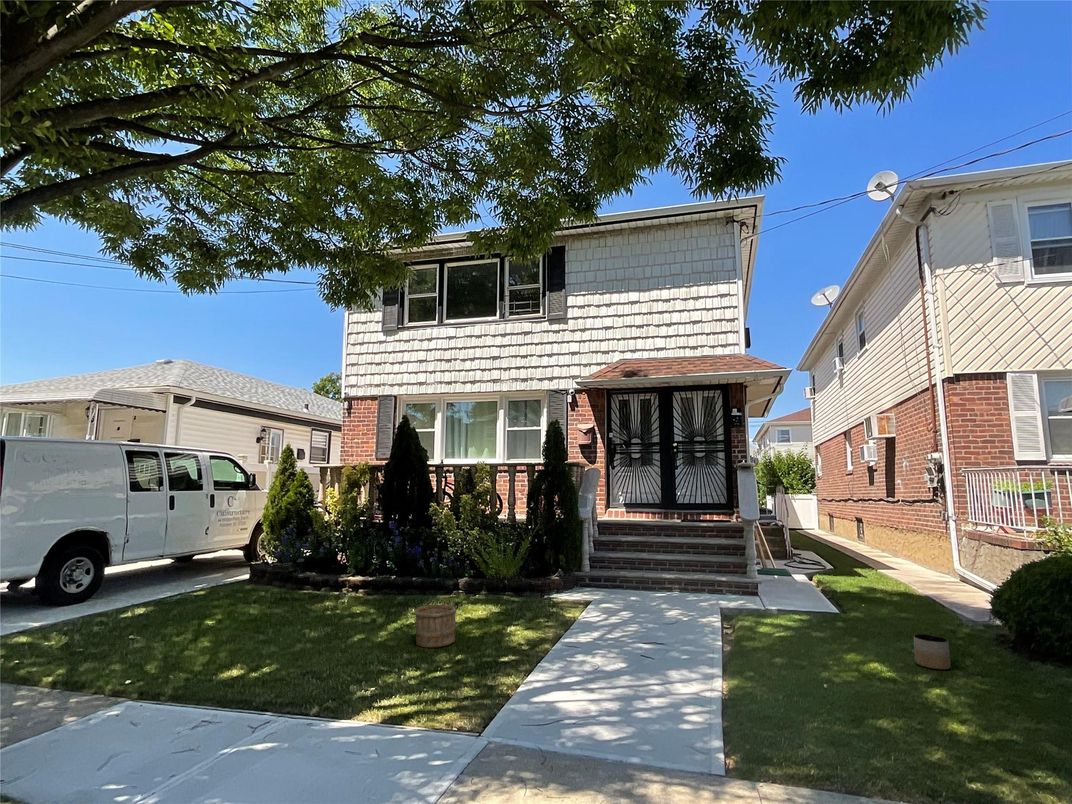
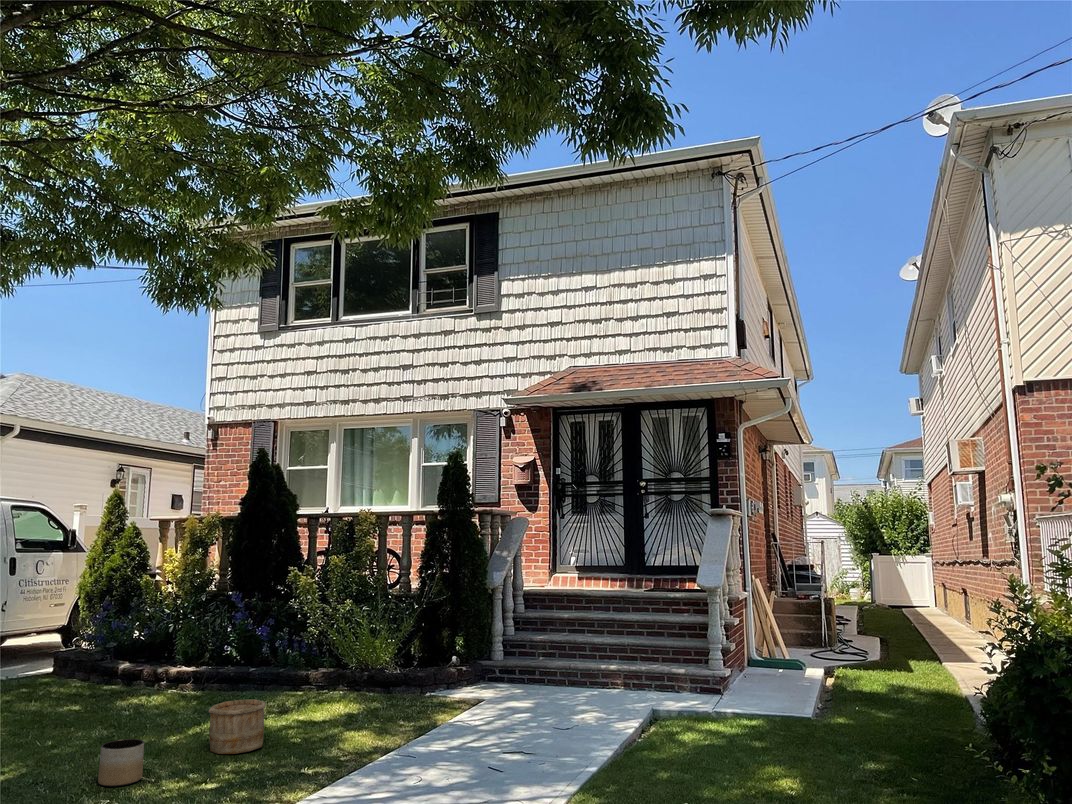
planter: present [913,634,951,670] -> present [98,739,144,787]

